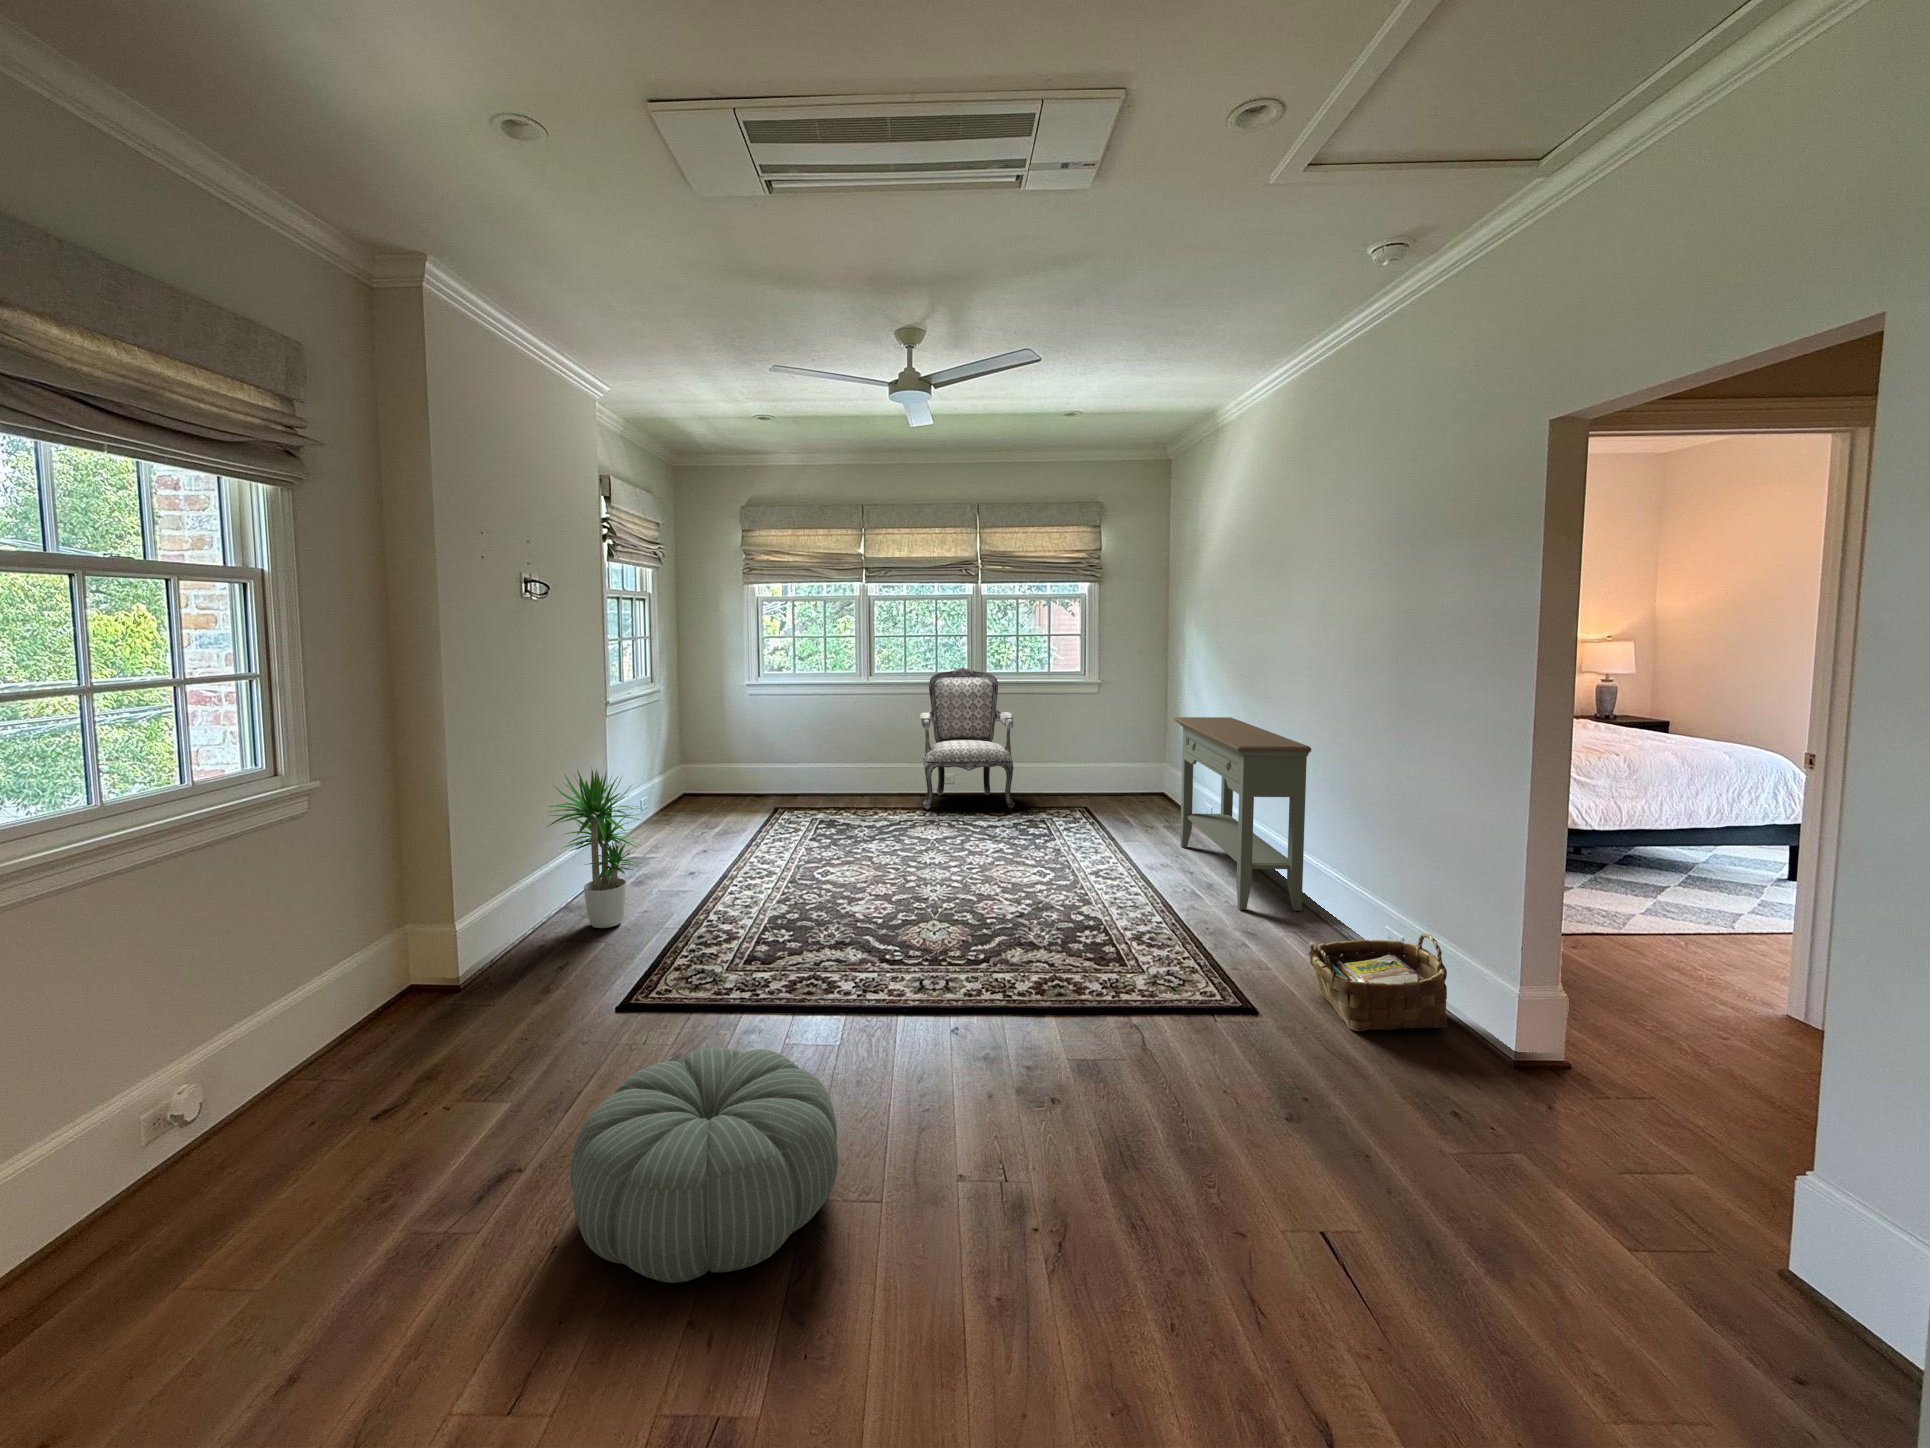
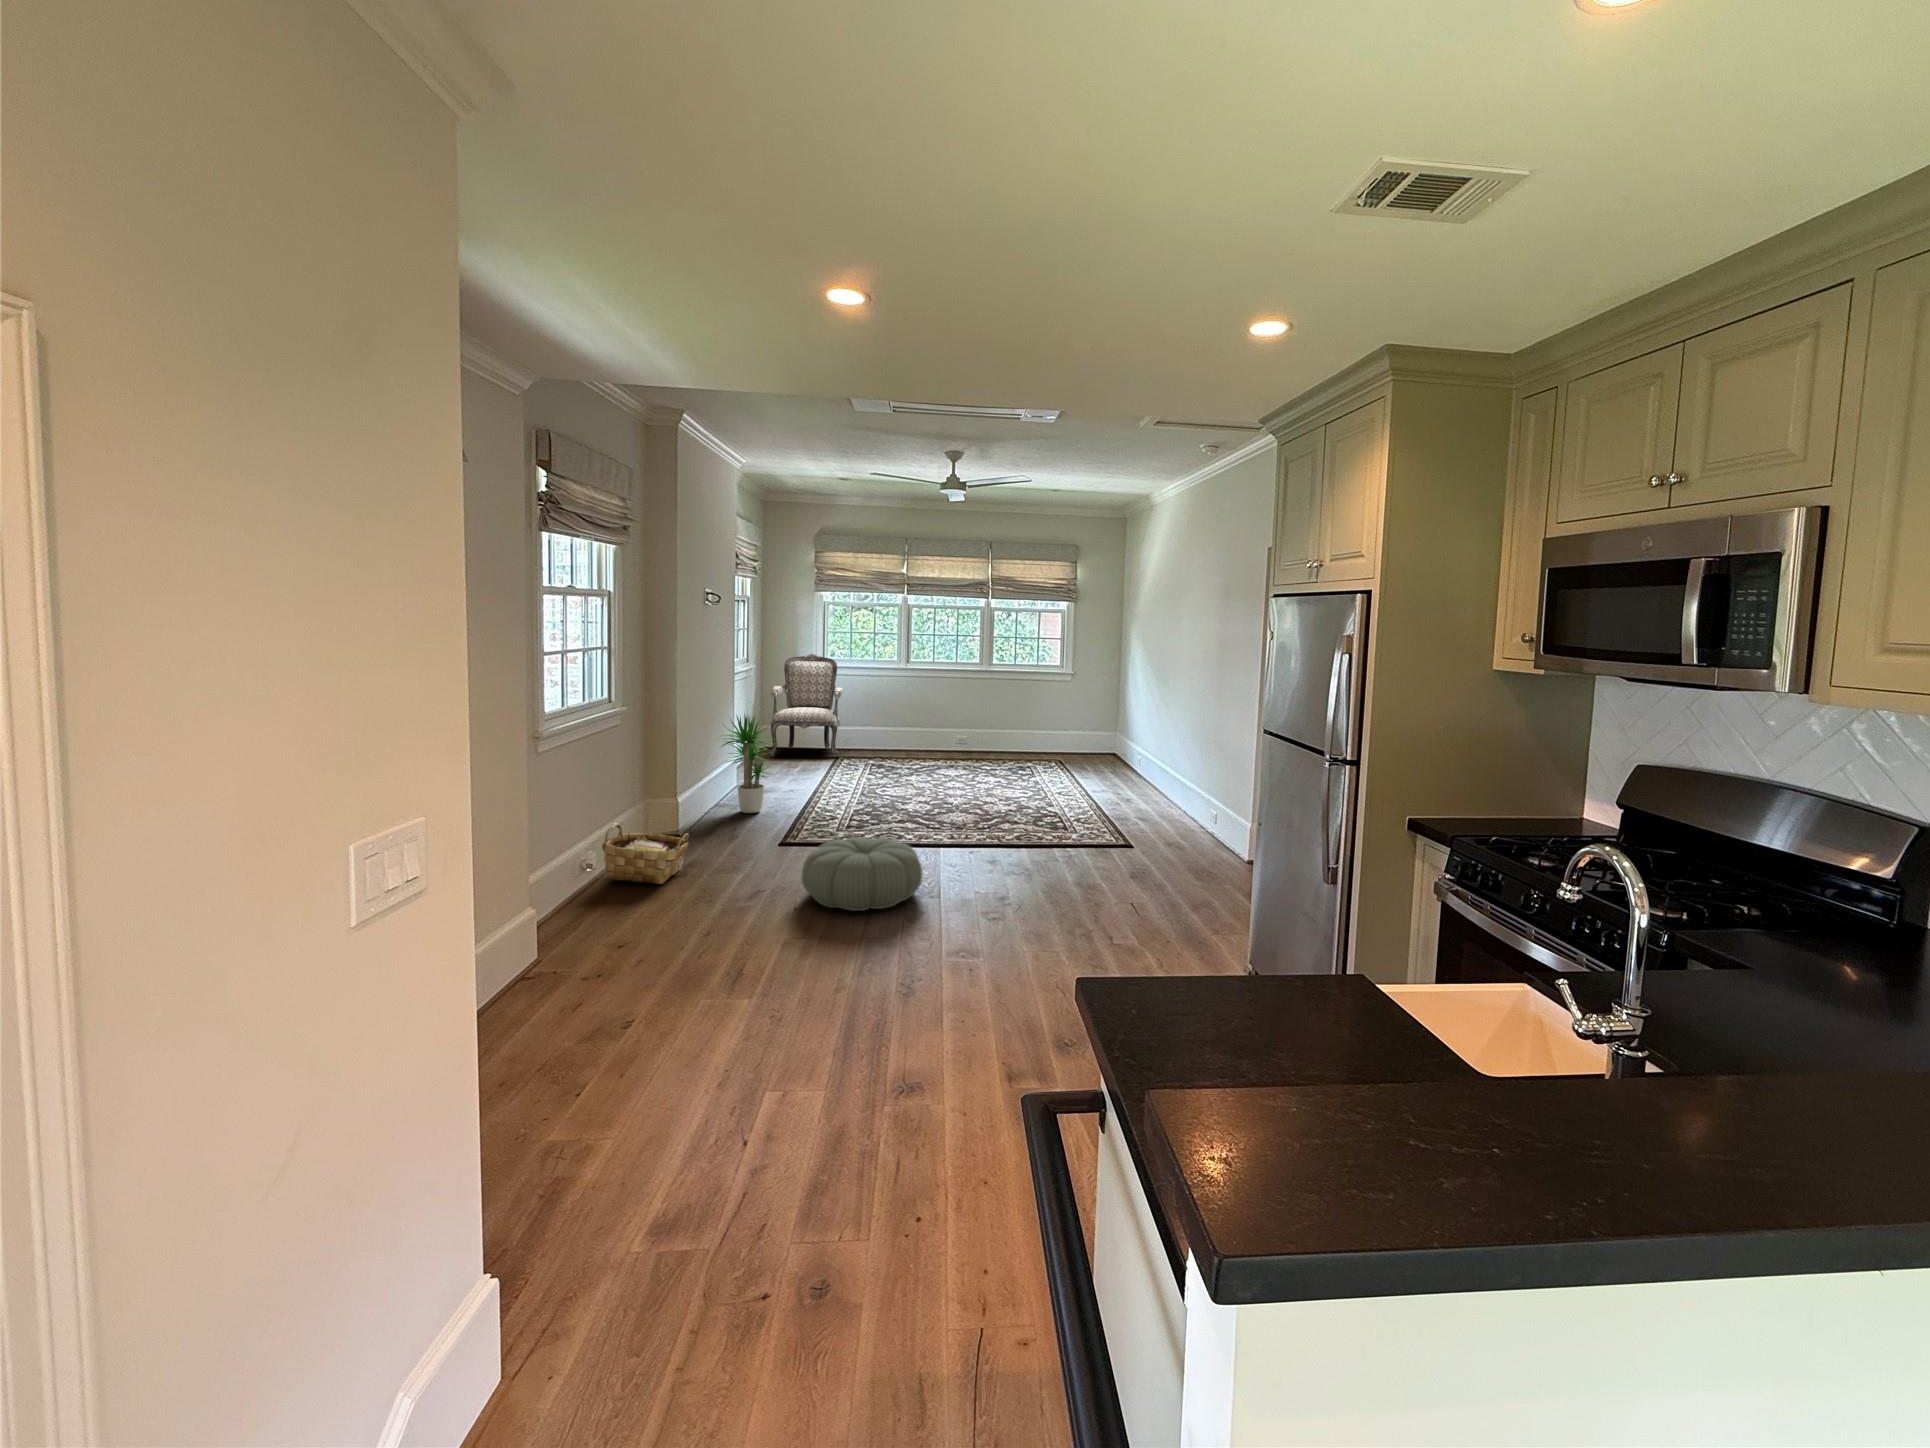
armchair: present [920,668,1015,809] -> present [769,654,843,757]
console table: present [1174,717,1311,911] -> none [1116,697,1184,811]
woven basket: present [1308,933,1447,1031] -> present [602,823,689,884]

